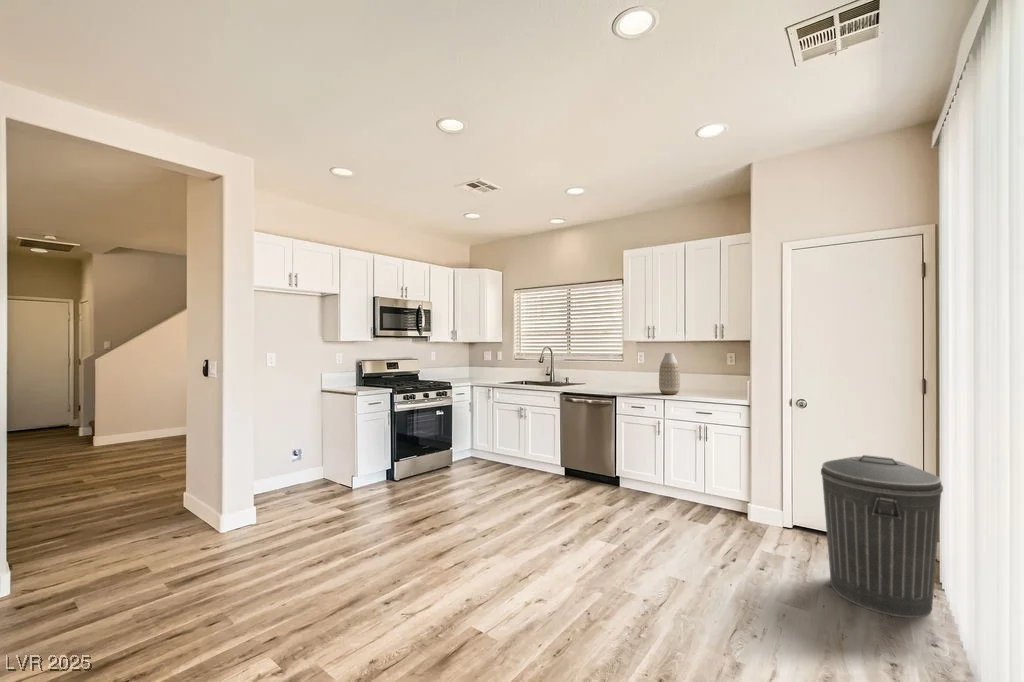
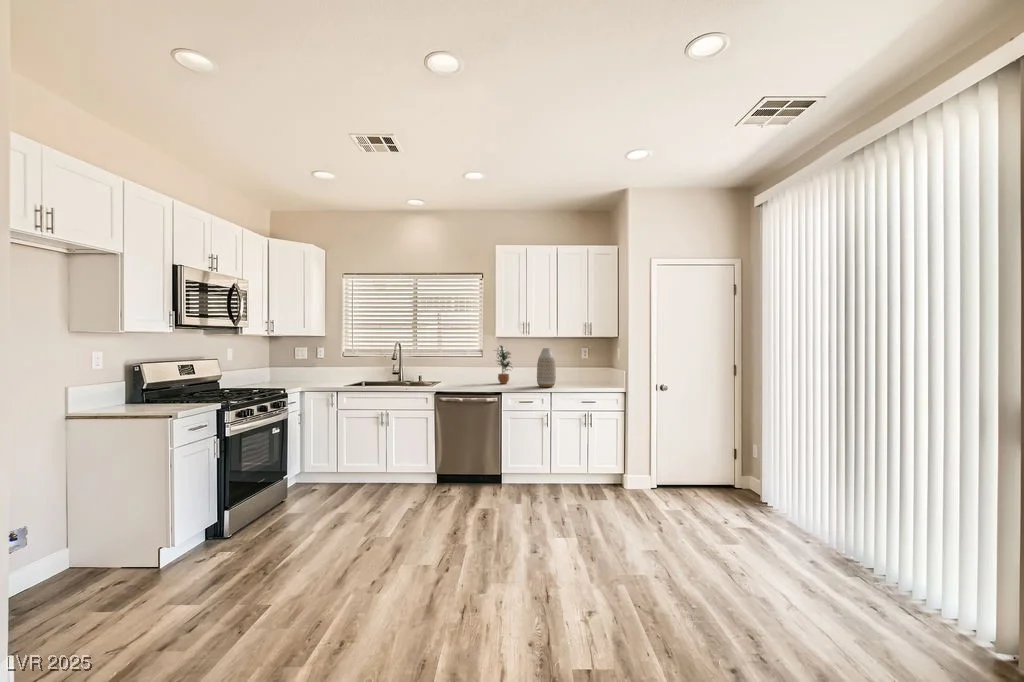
potted plant: none [624,350,646,389] -> present [498,346,511,384]
trash can: present [821,455,943,618] -> none [723,425,805,540]

